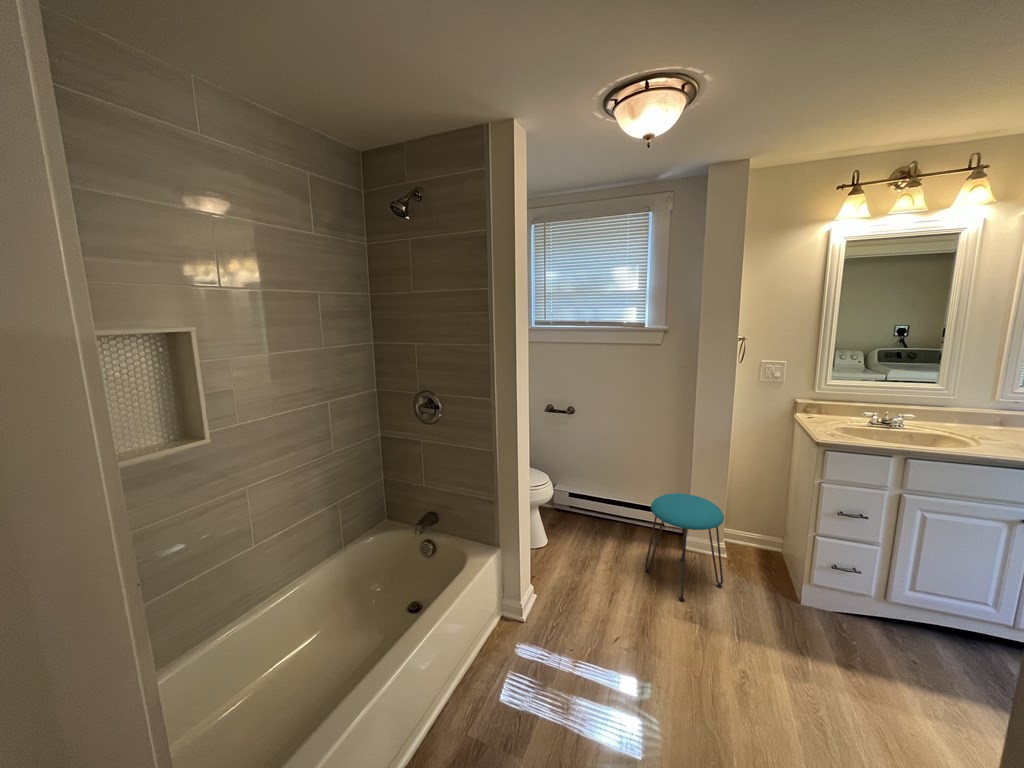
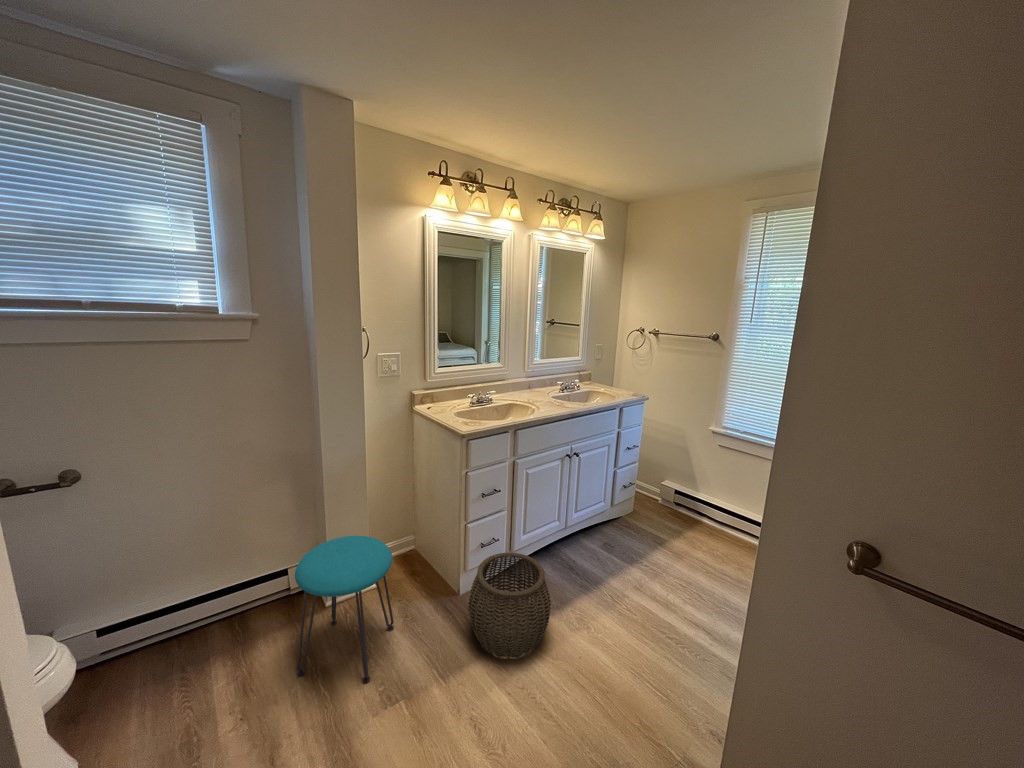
woven basket: none [783,571,891,685] -> present [468,553,551,658]

